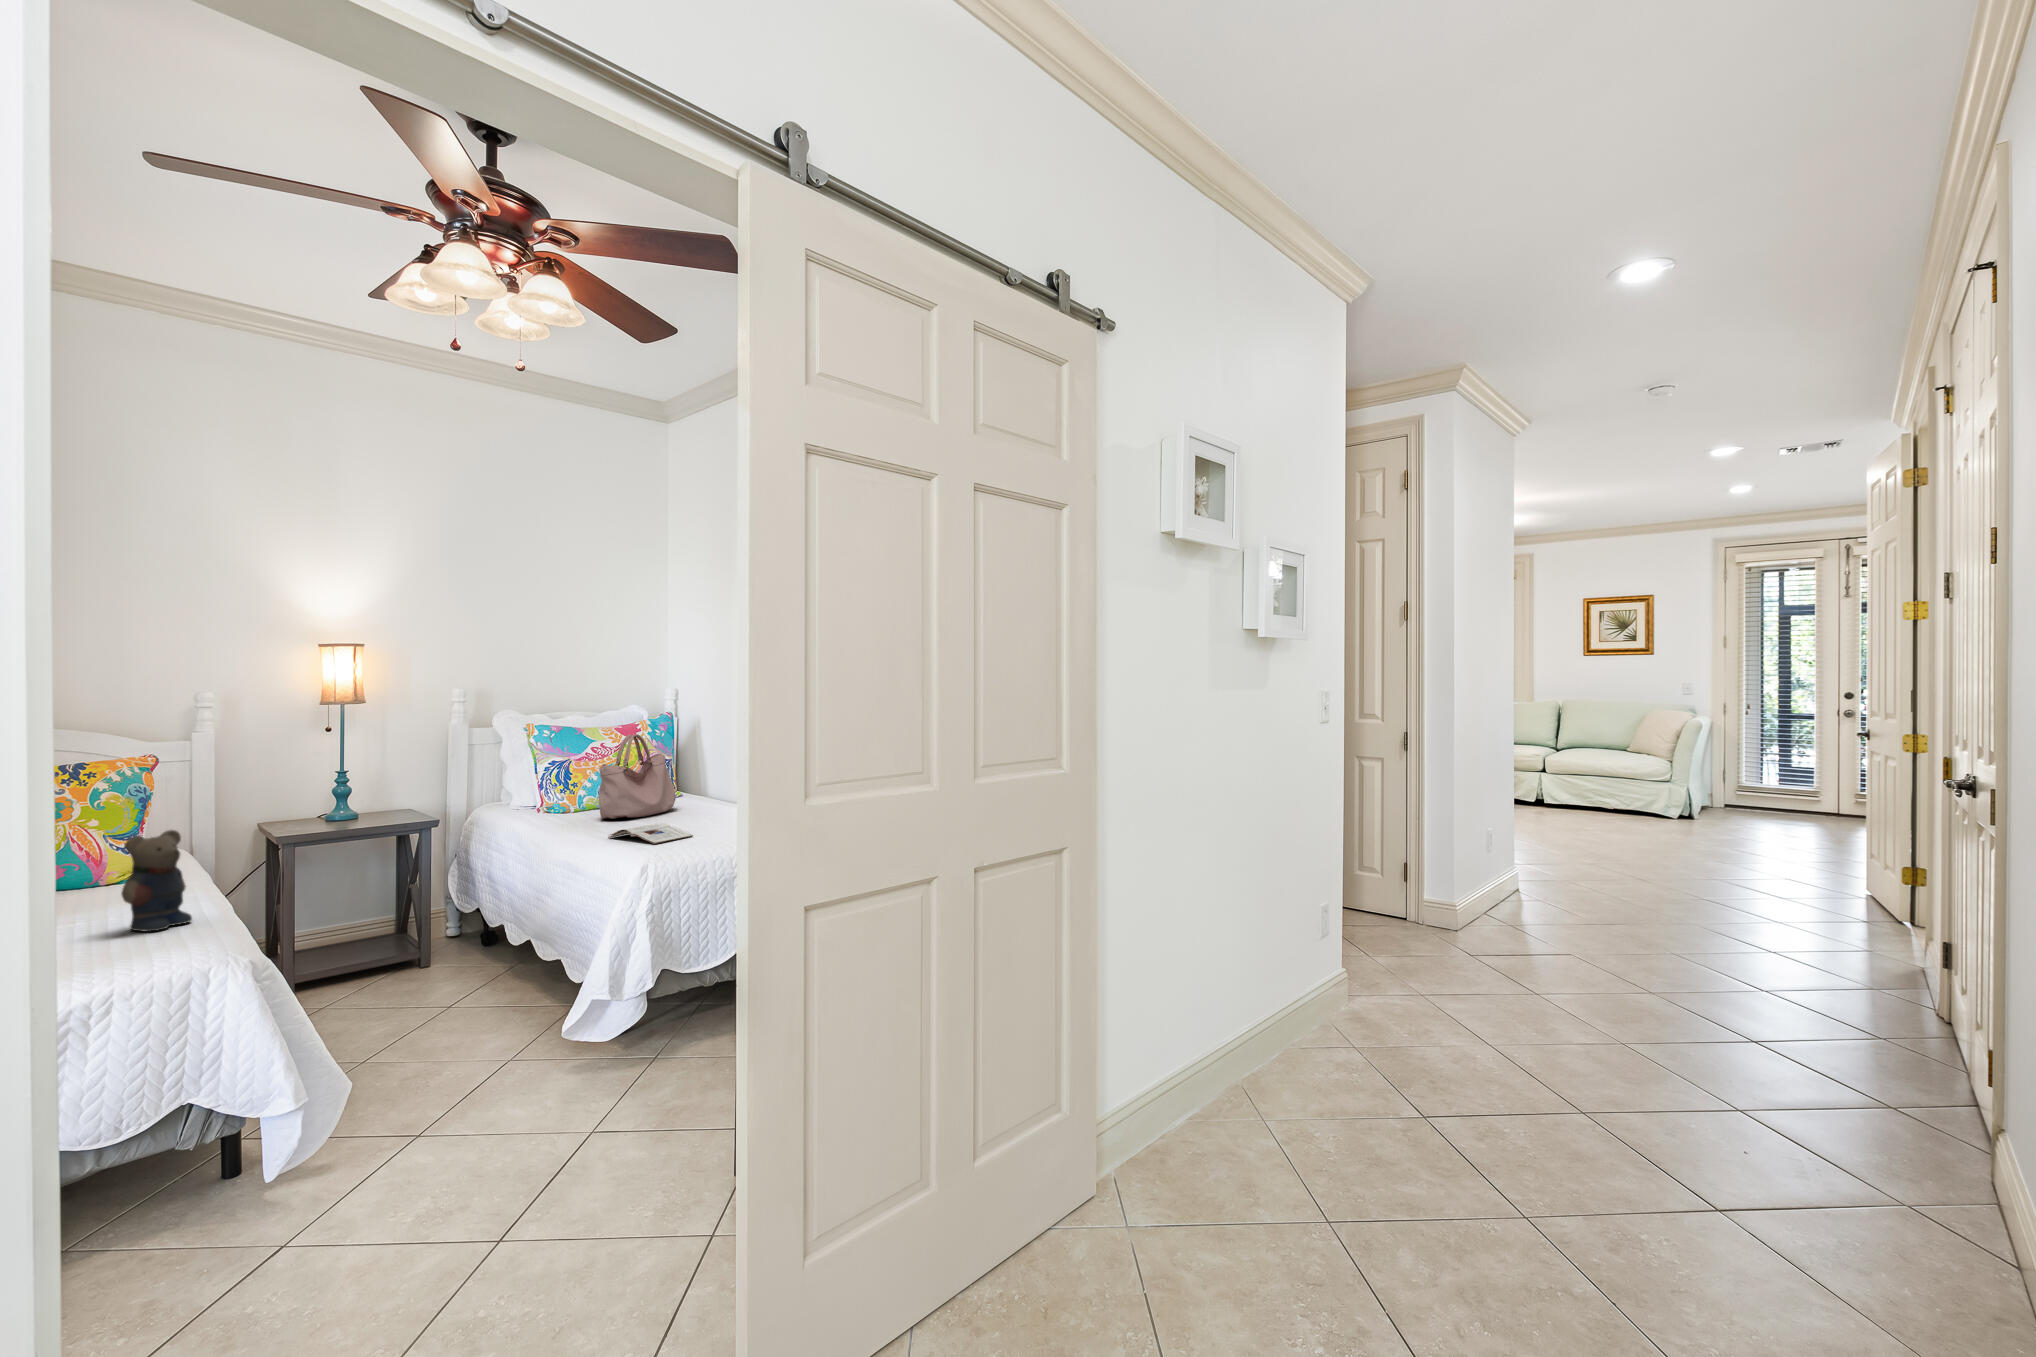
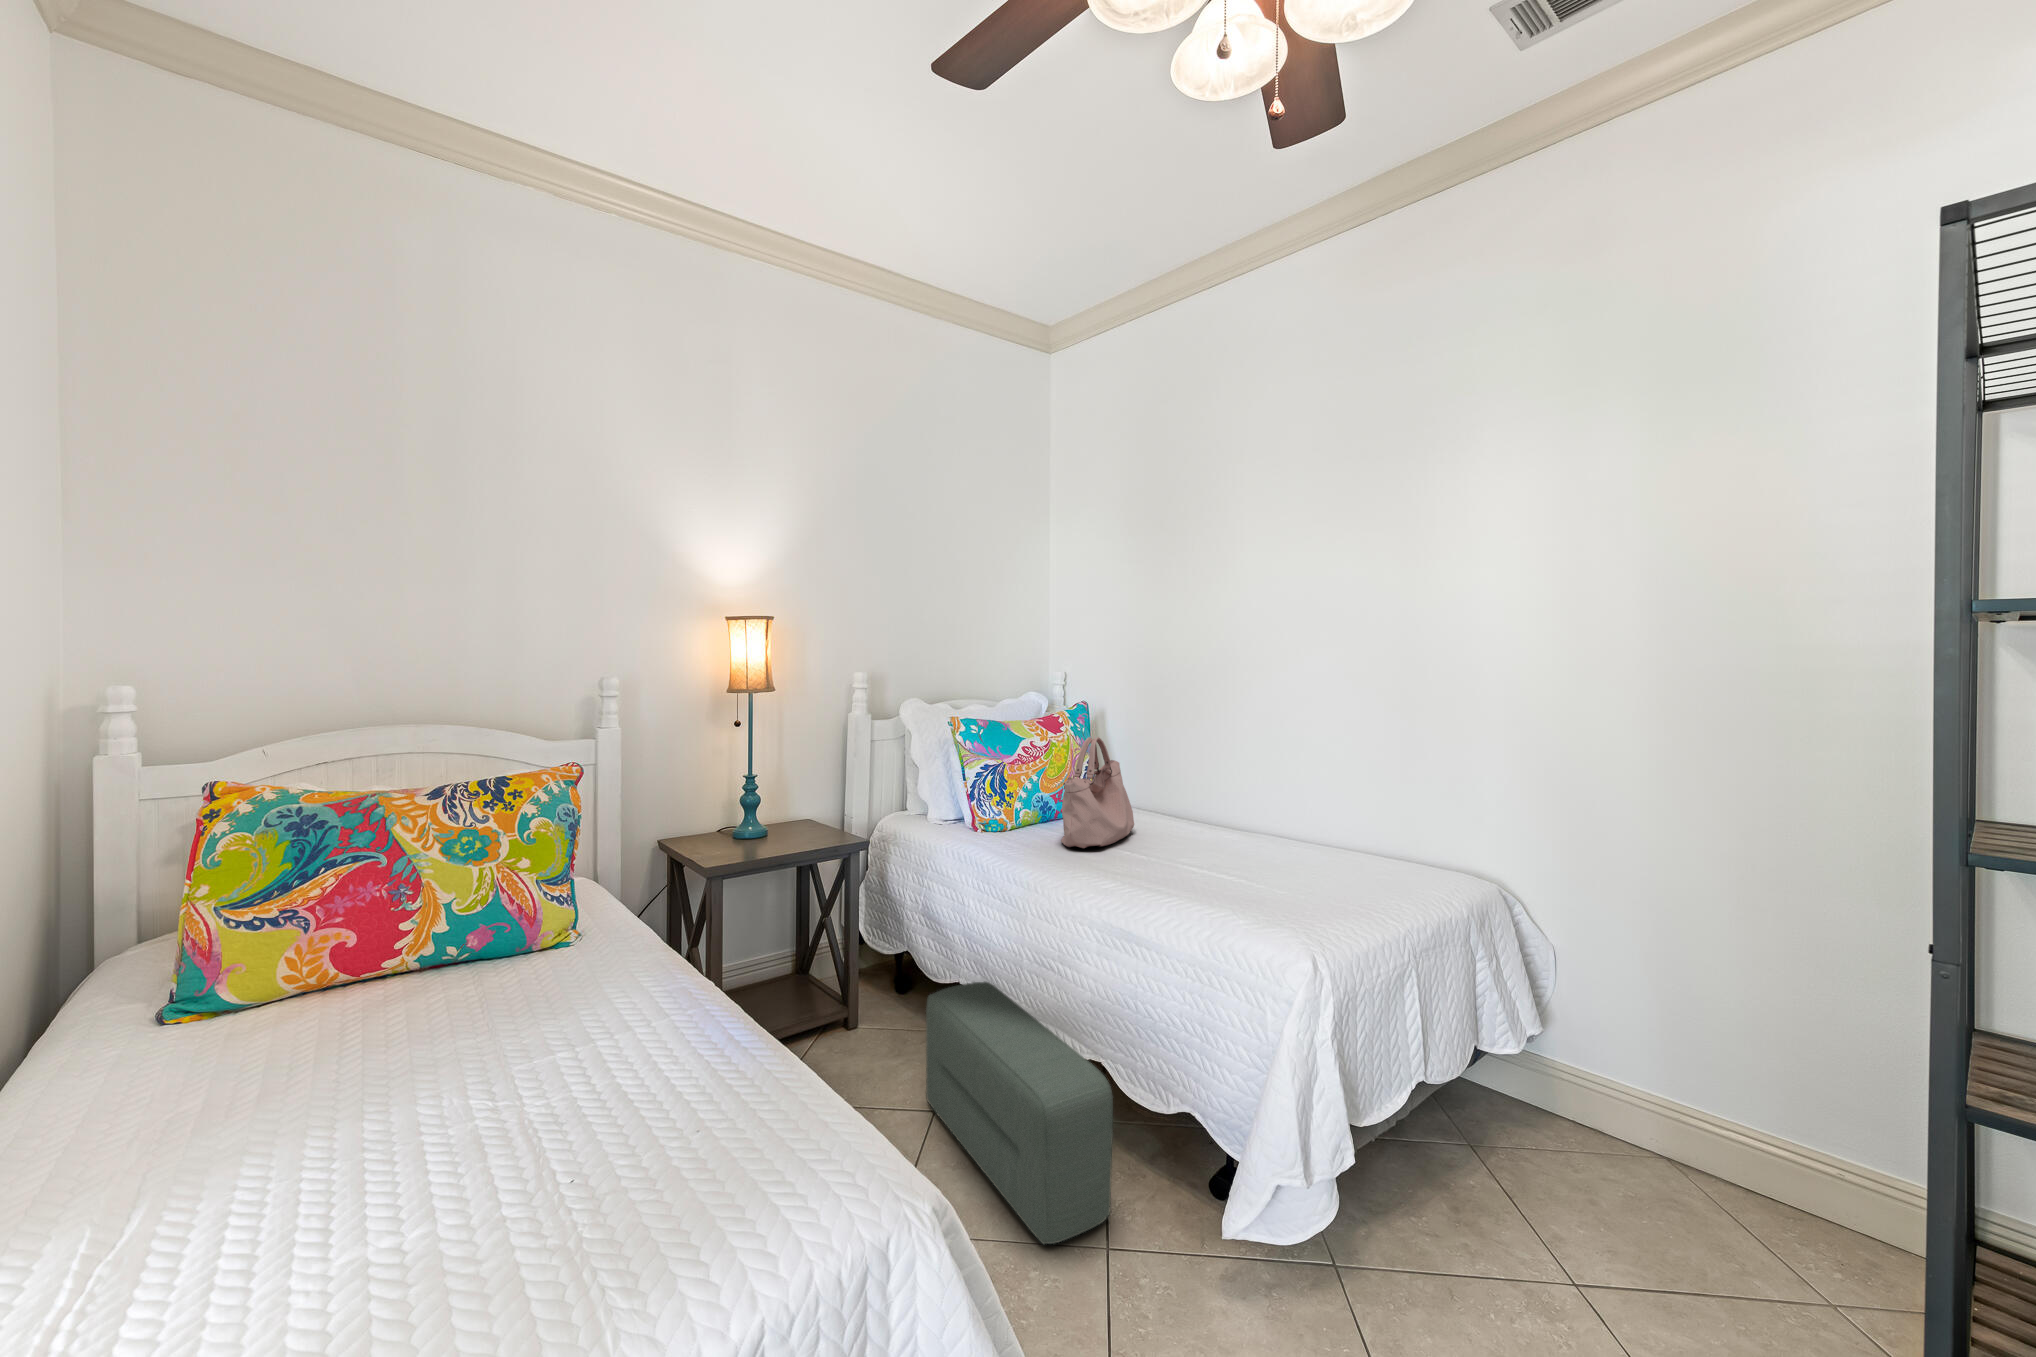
magazine: present [608,823,693,844] -> none [1126,868,1237,910]
teddy bear: present [121,830,192,932] -> none [631,932,716,1109]
pouf: none [447,914,539,1060] -> present [926,982,1113,1244]

